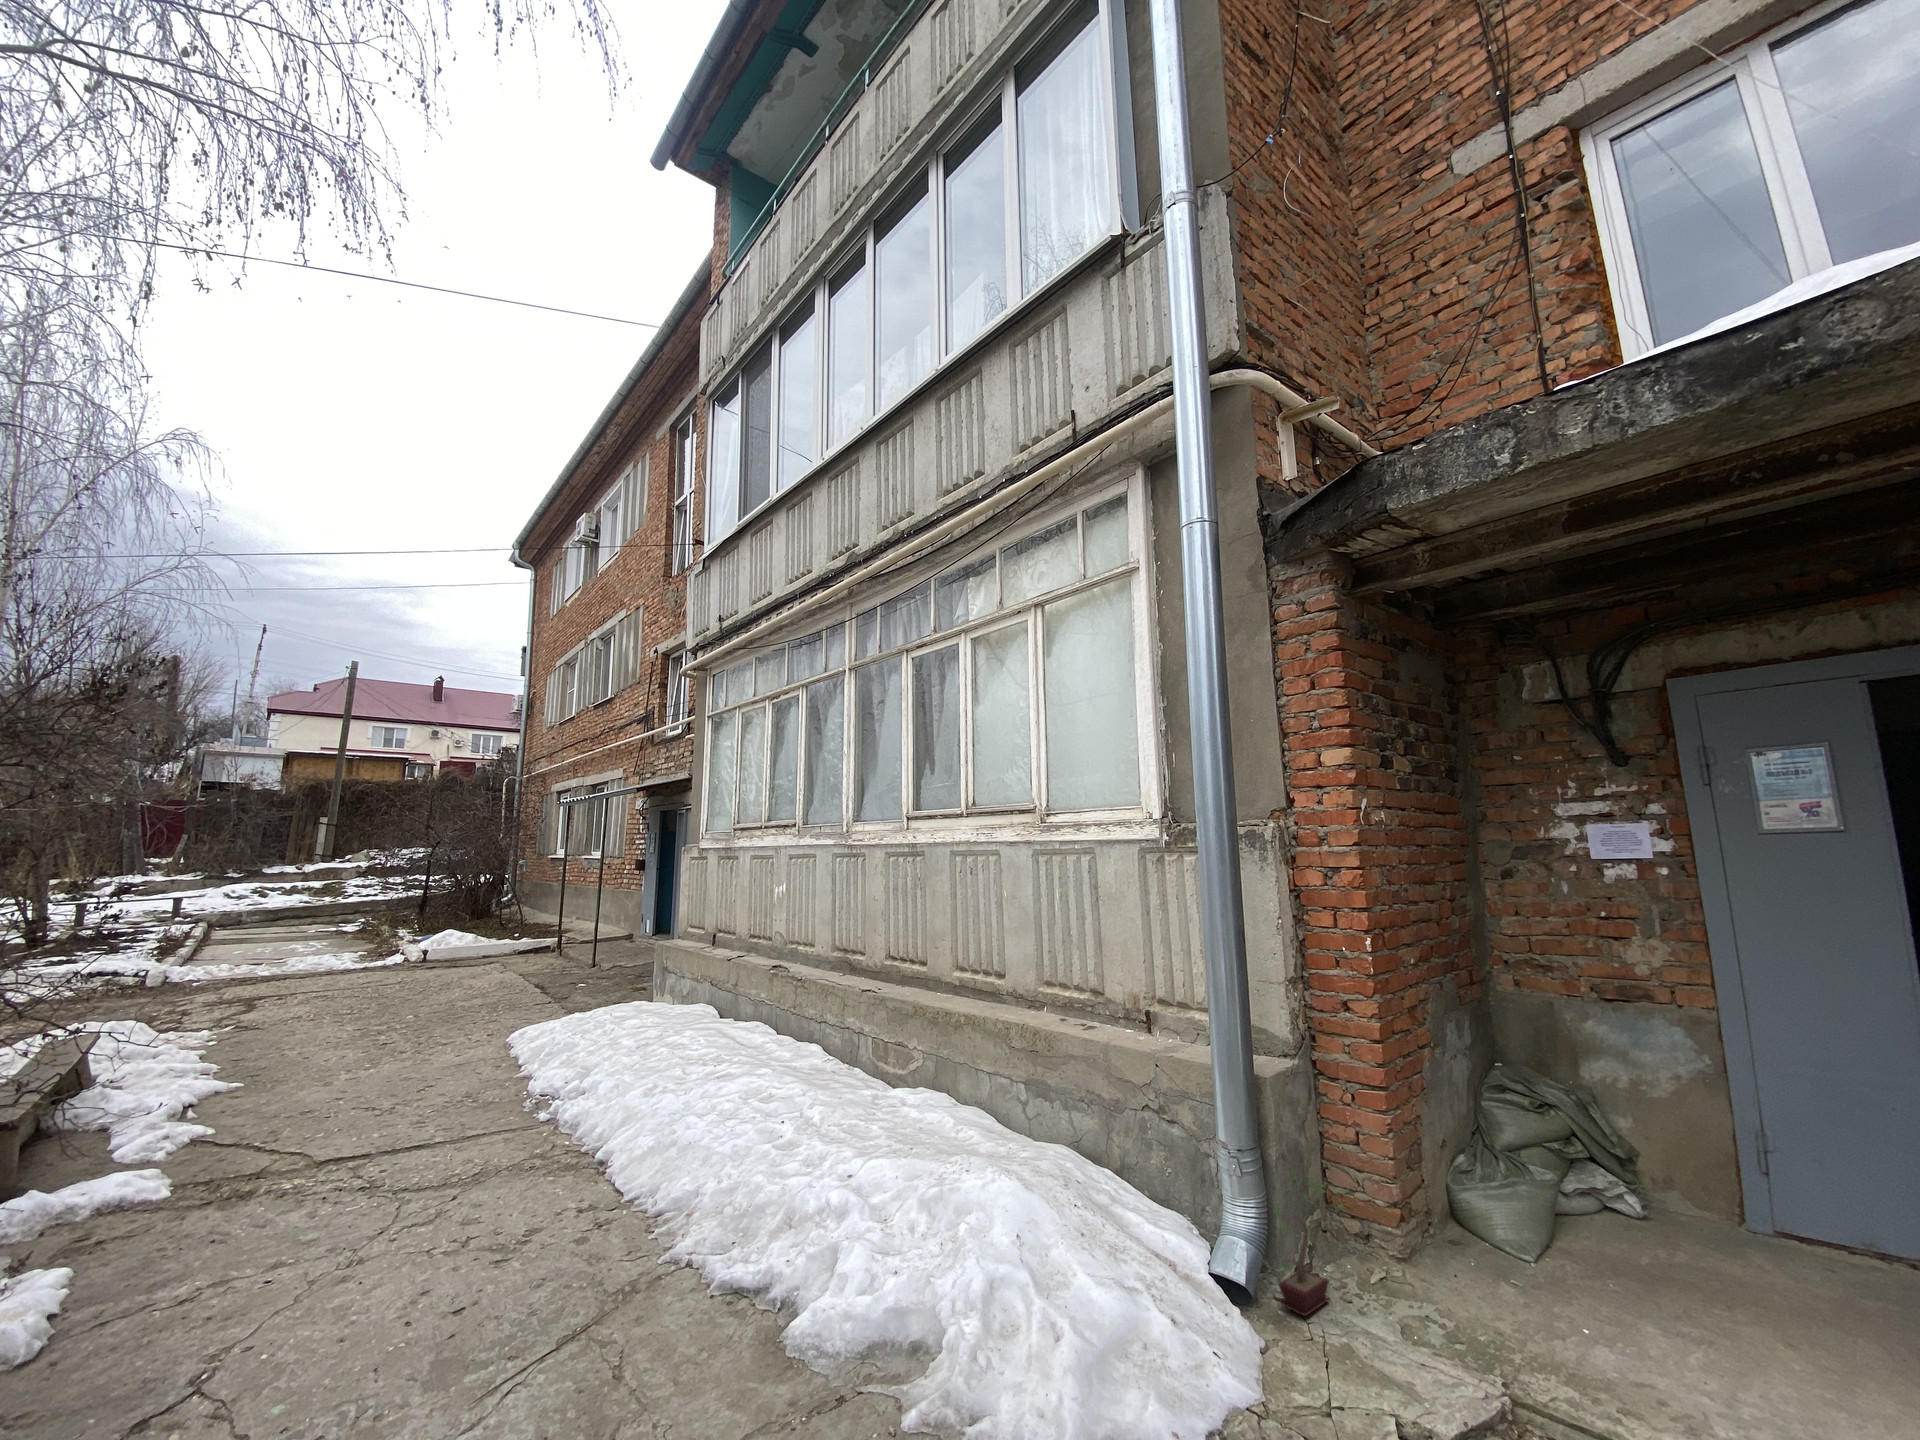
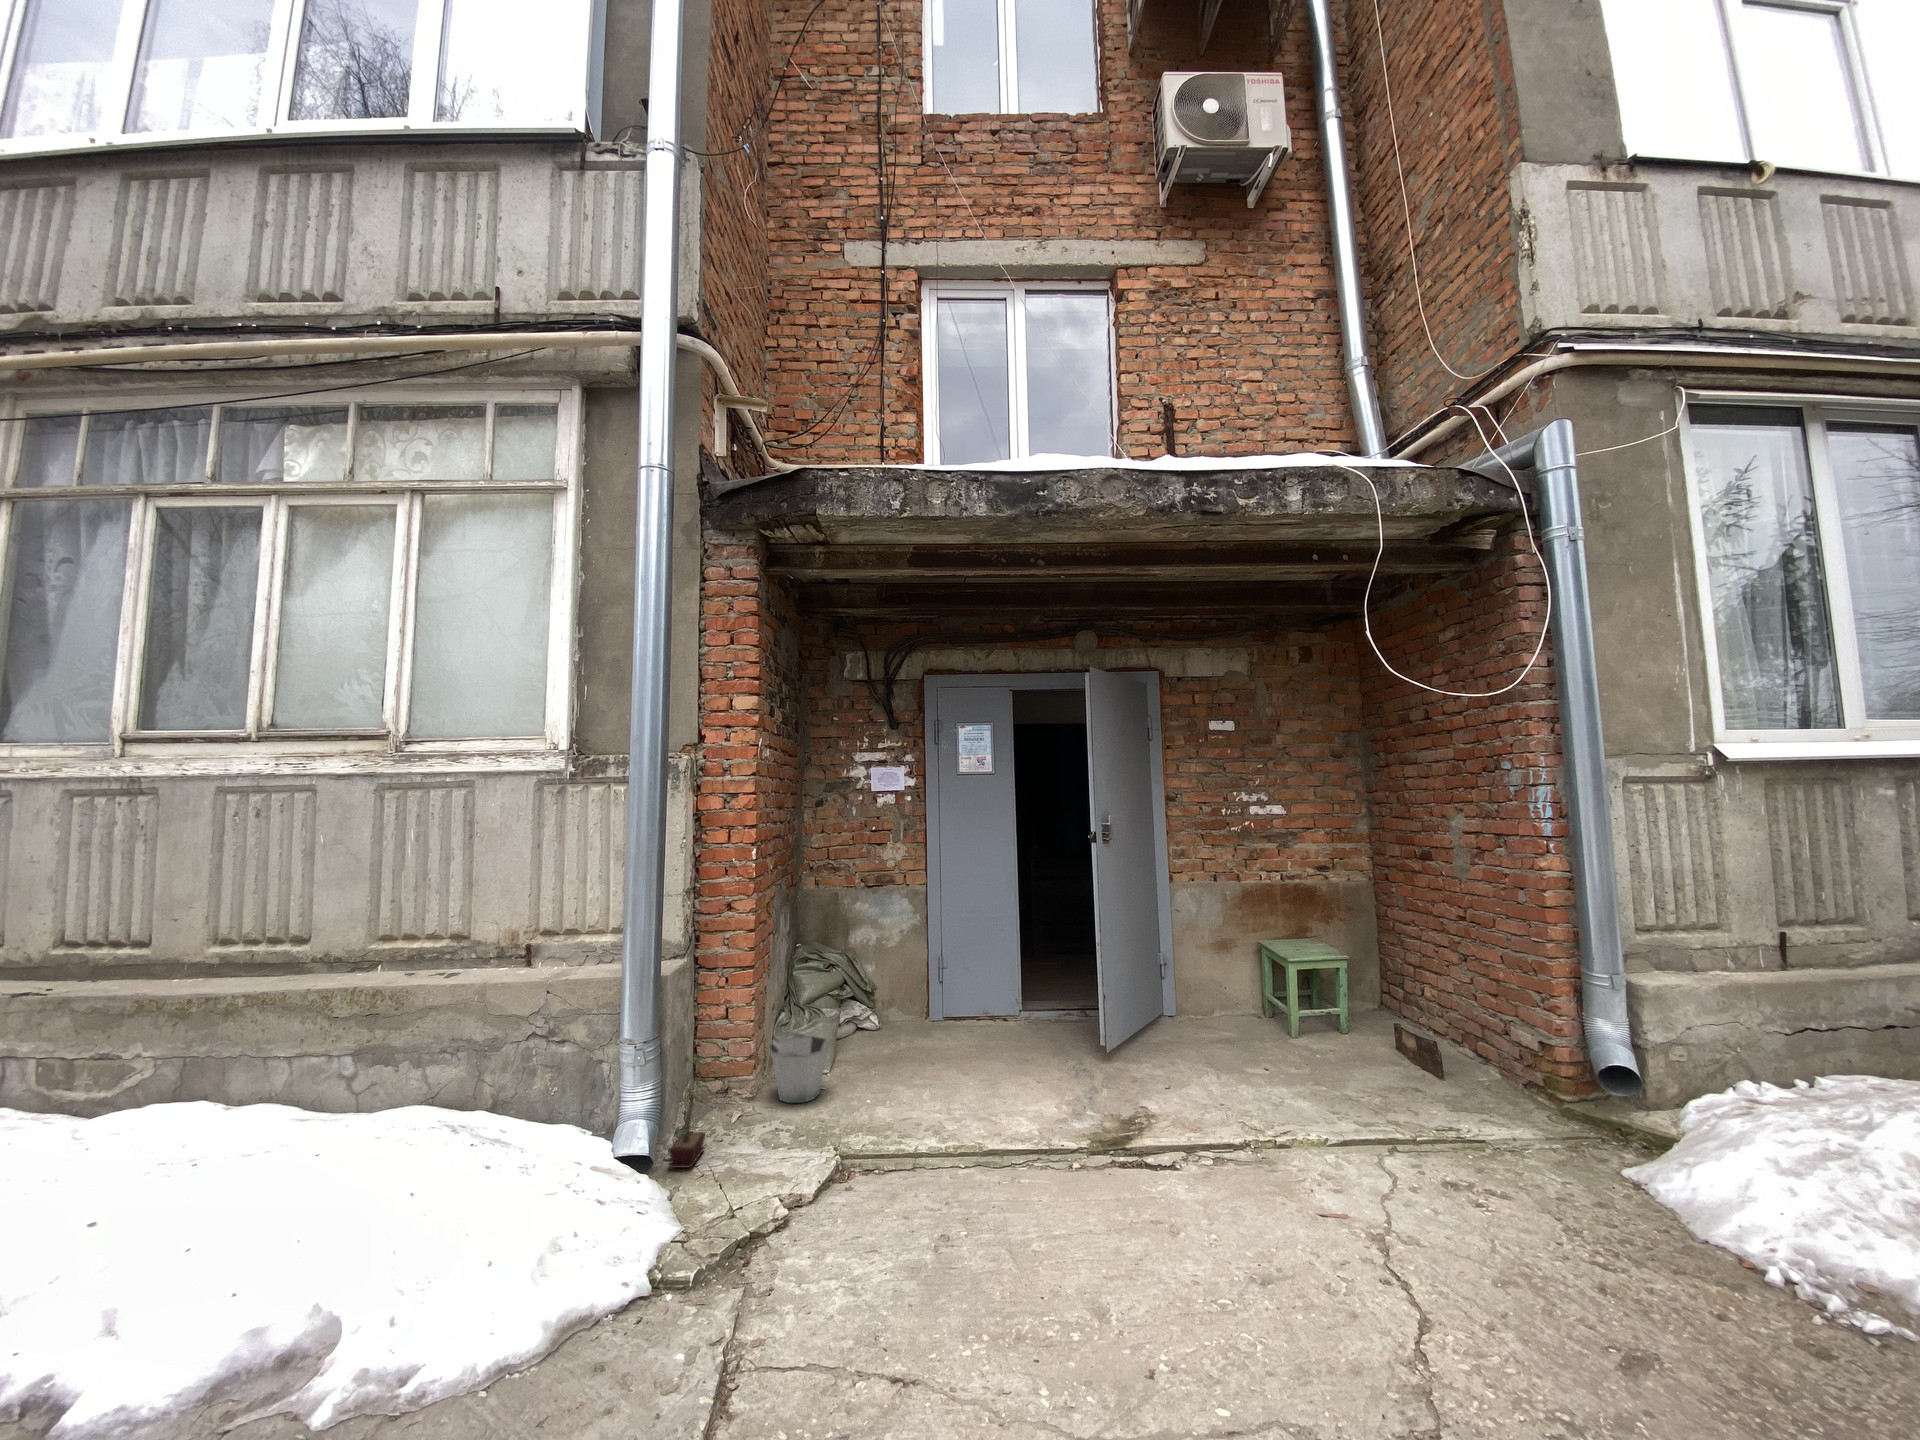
bucket: none [1430,1180,1520,1293] -> present [770,1031,829,1103]

